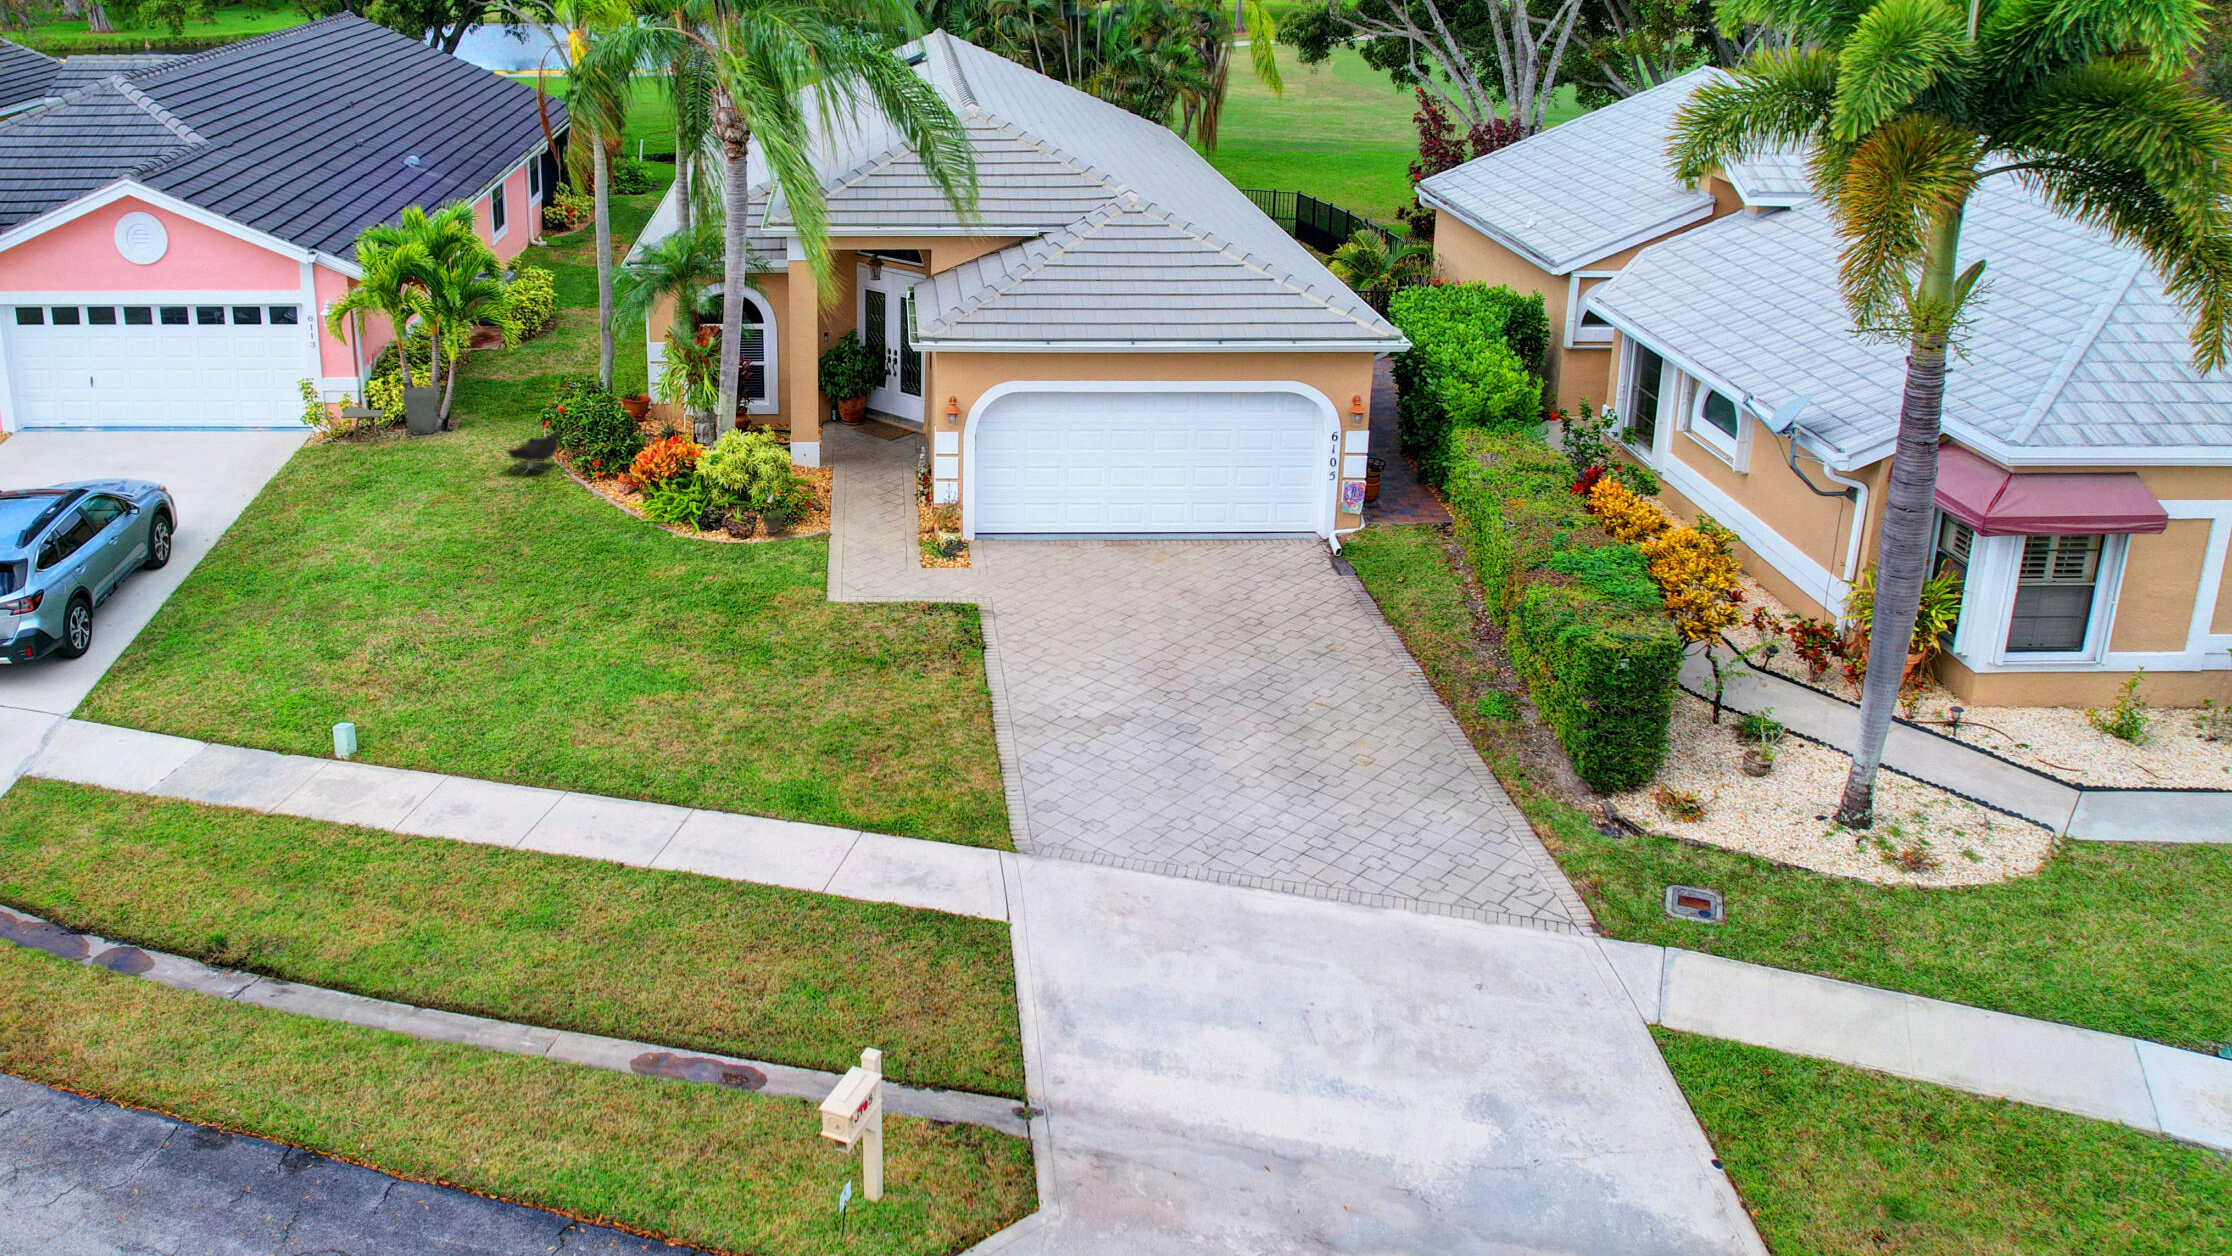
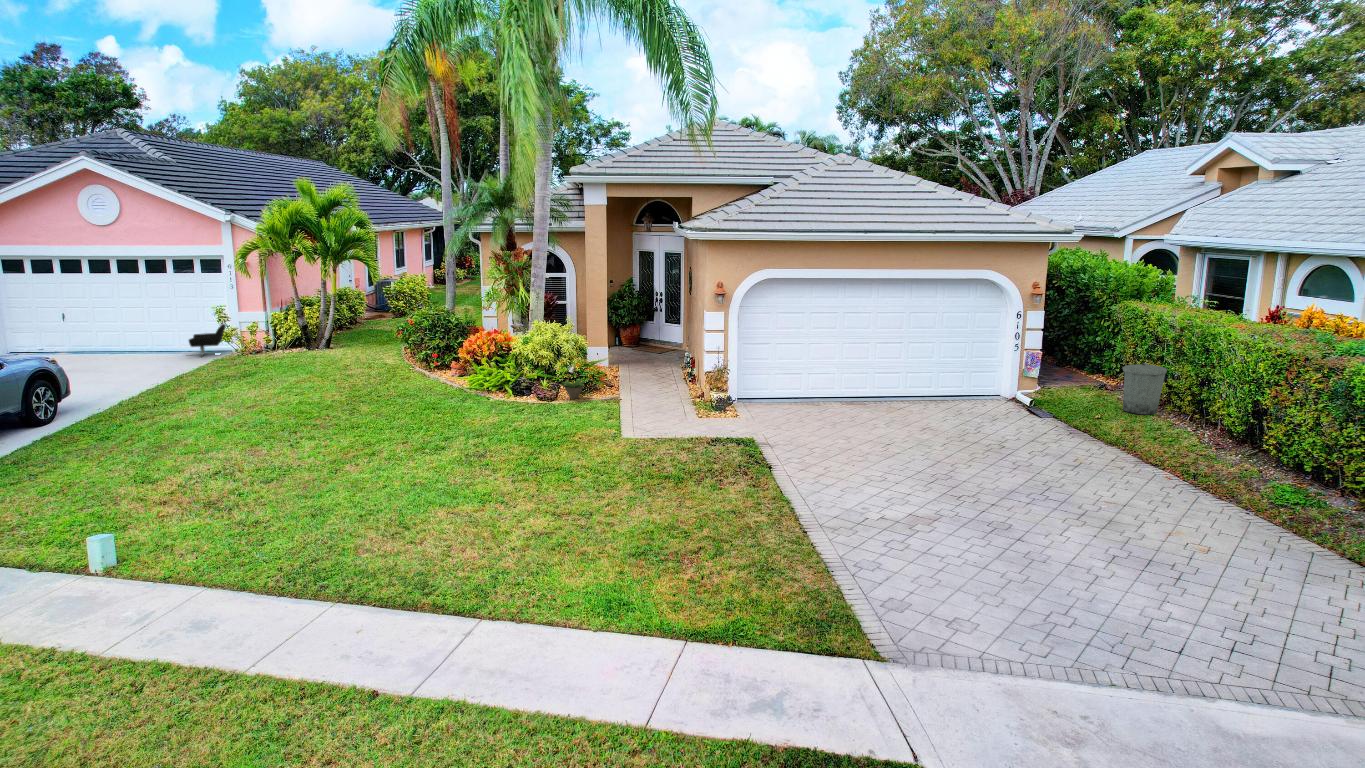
trash can: present [402,387,437,435] -> present [1123,363,1167,415]
side table: present [341,407,385,442] -> none [247,330,286,355]
lounge chair: present [507,431,559,470] -> present [189,324,226,357]

